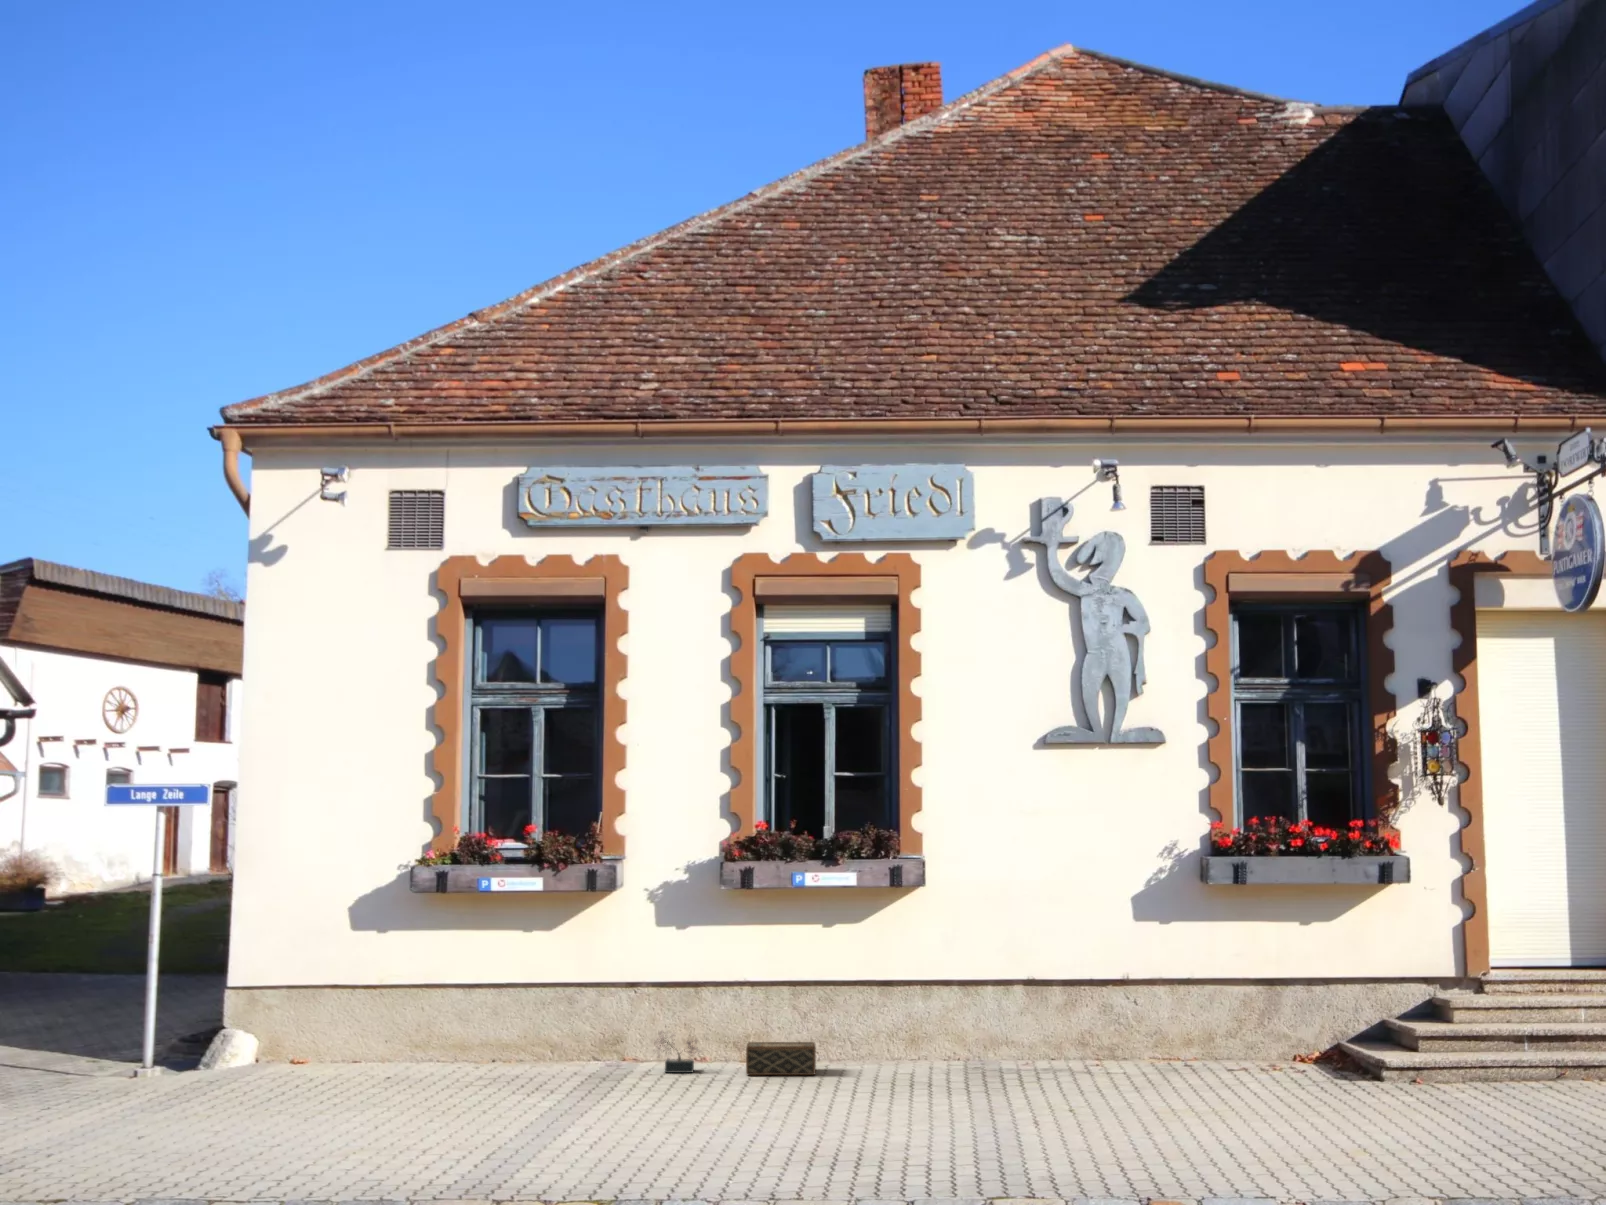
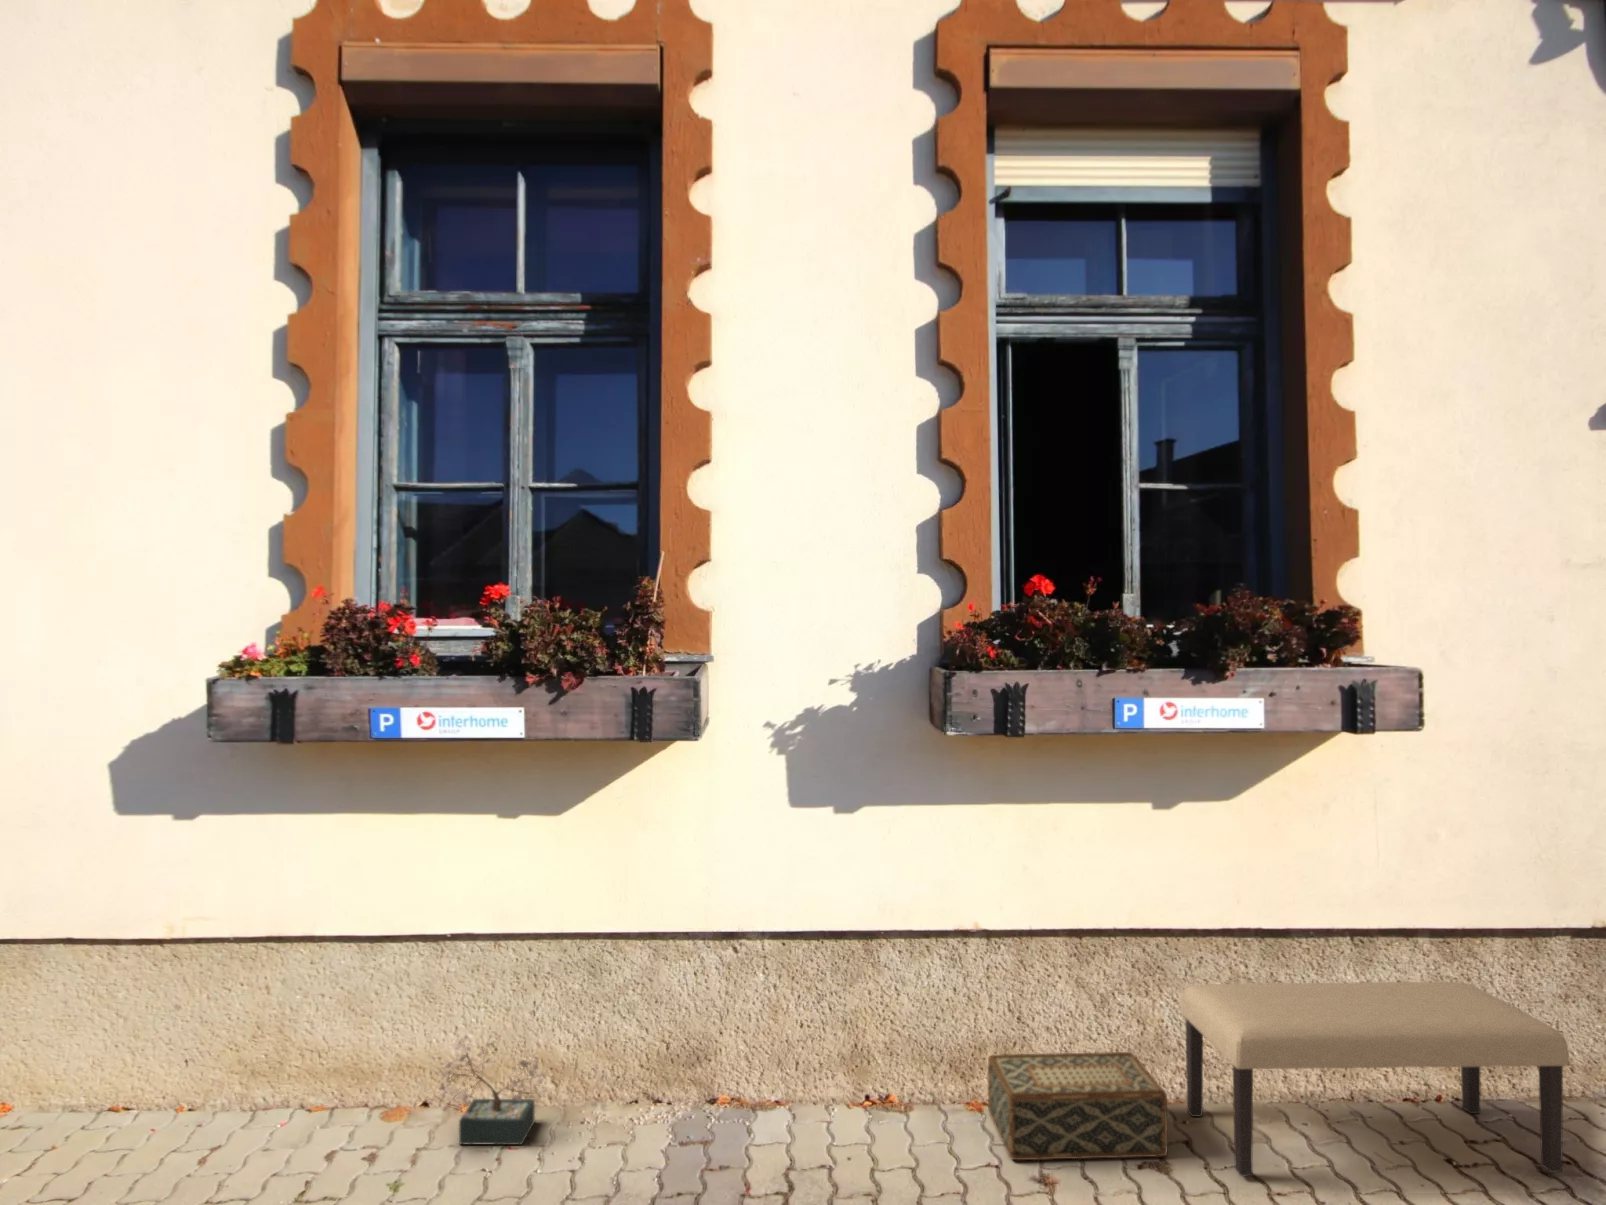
bench: none [837,1008,979,1078] -> present [1181,982,1569,1176]
decorative plant: present [653,1031,699,1073] -> present [438,1036,546,1145]

